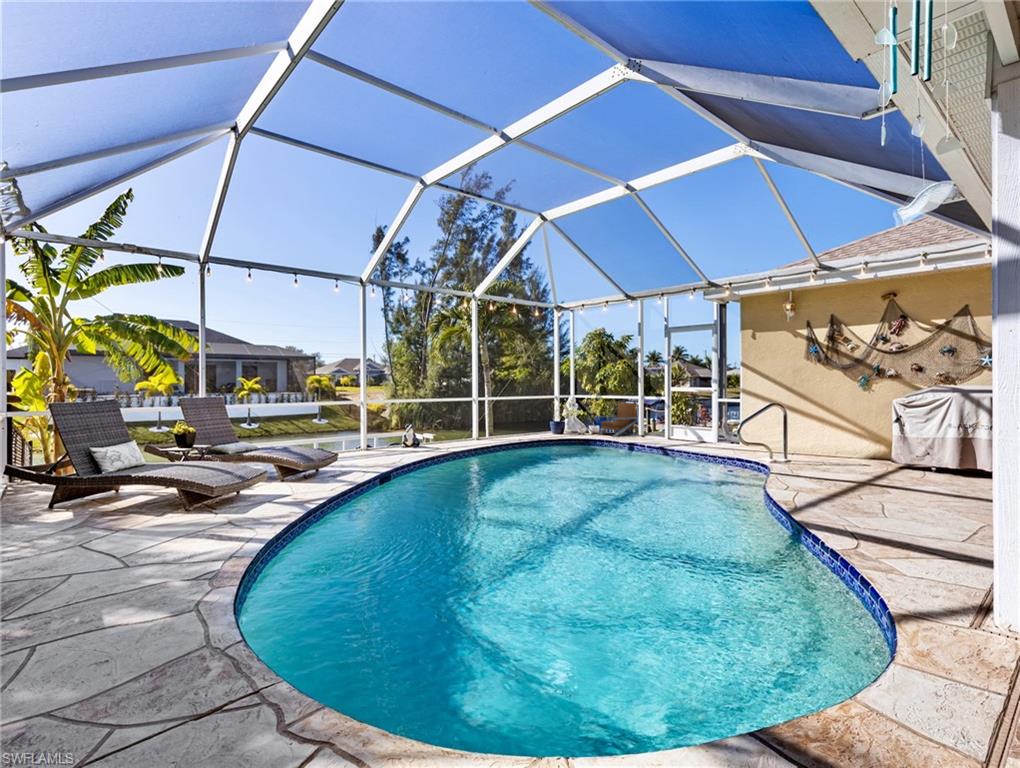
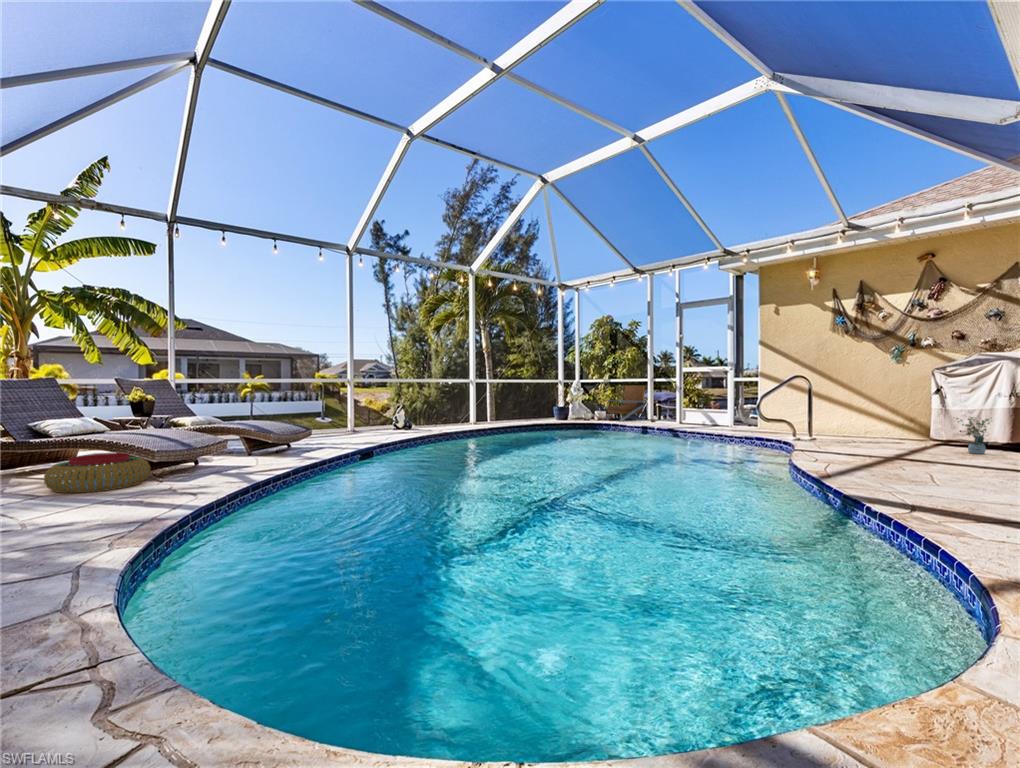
potted plant: none [909,445,946,479] -> present [956,417,989,454]
pouf: none [124,492,211,531] -> present [44,453,150,493]

